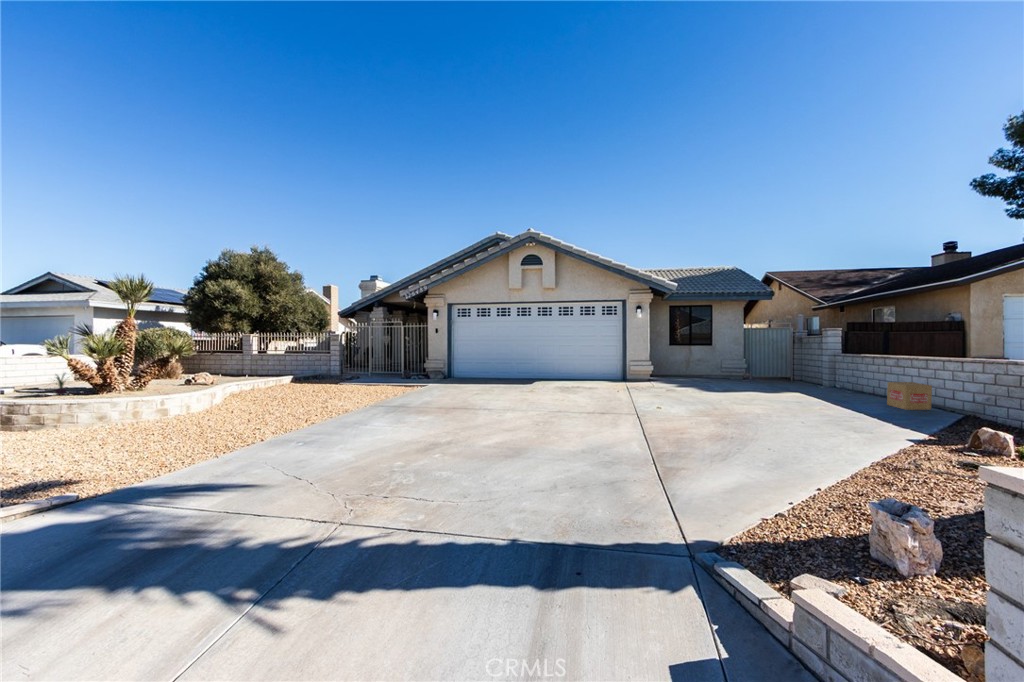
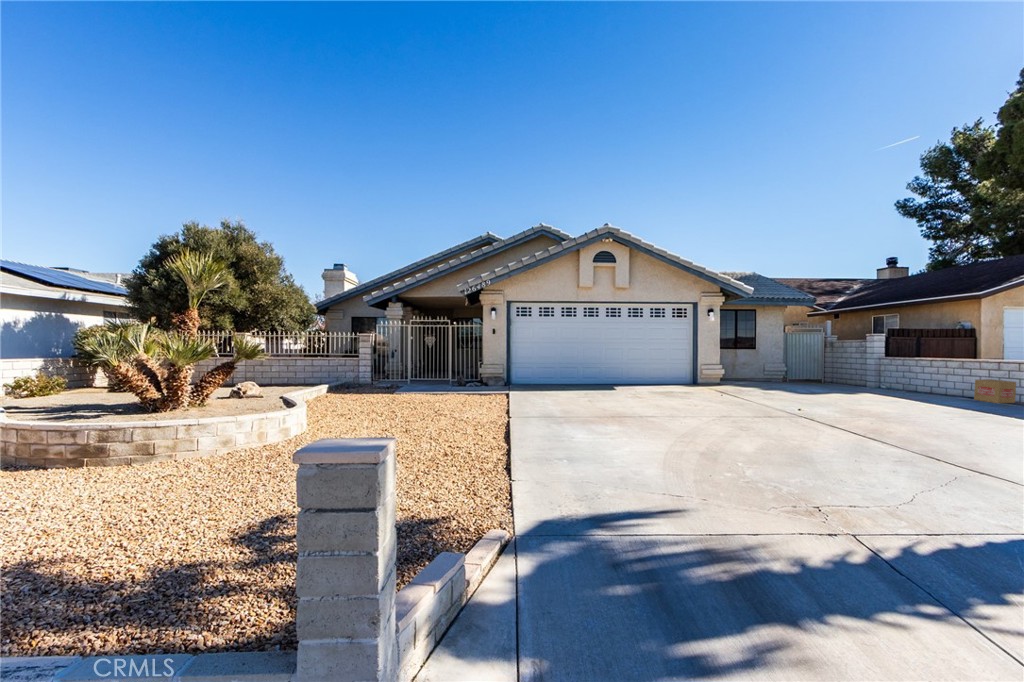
decorative plant: present [55,373,66,395] -> none [91,382,136,414]

